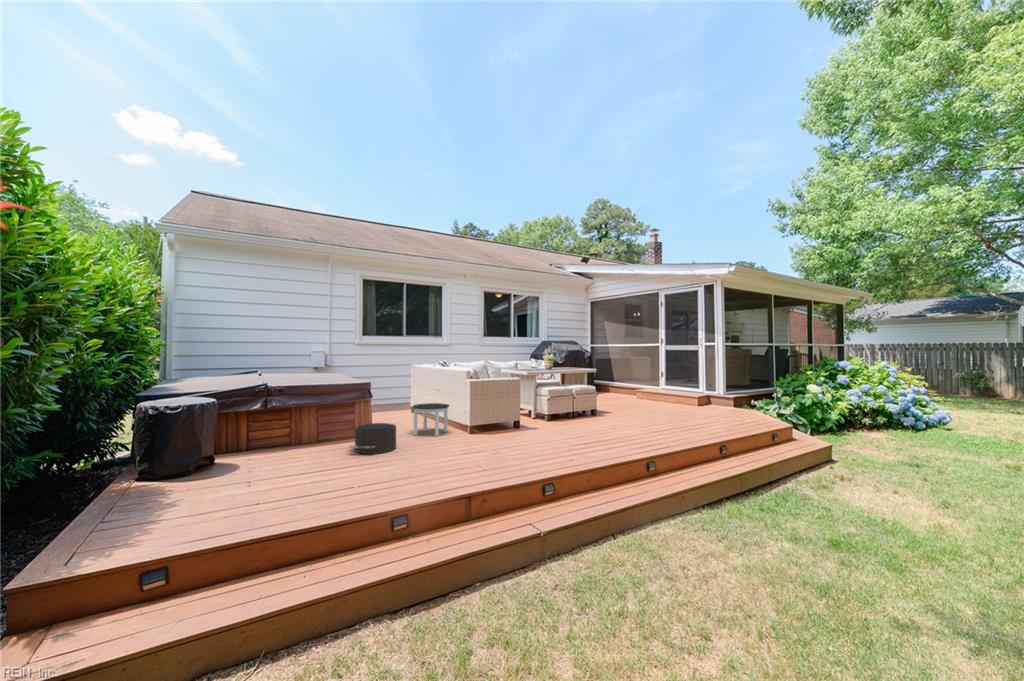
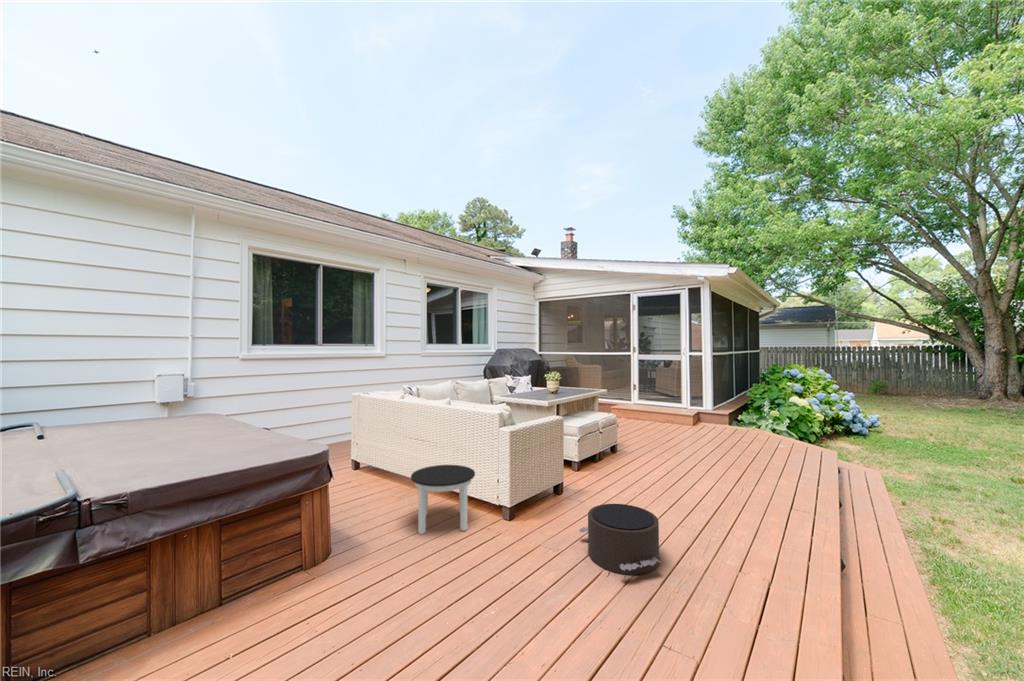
pouf: present [351,423,396,454] -> present [579,504,661,575]

